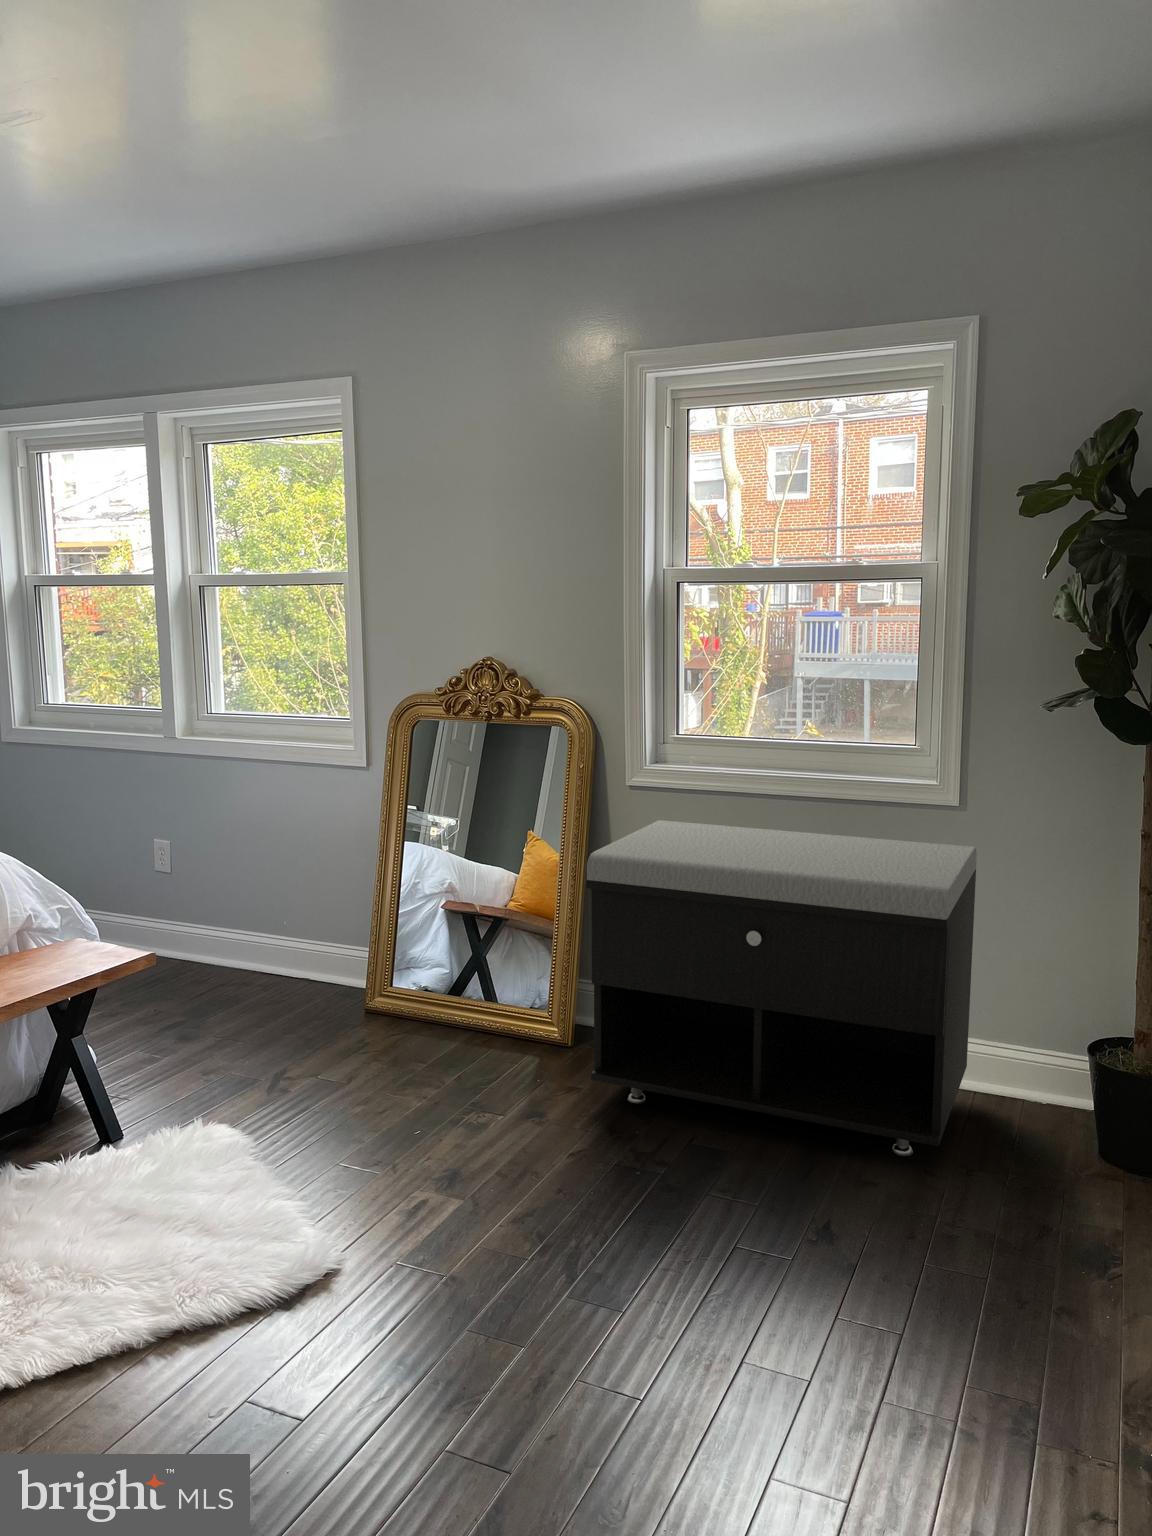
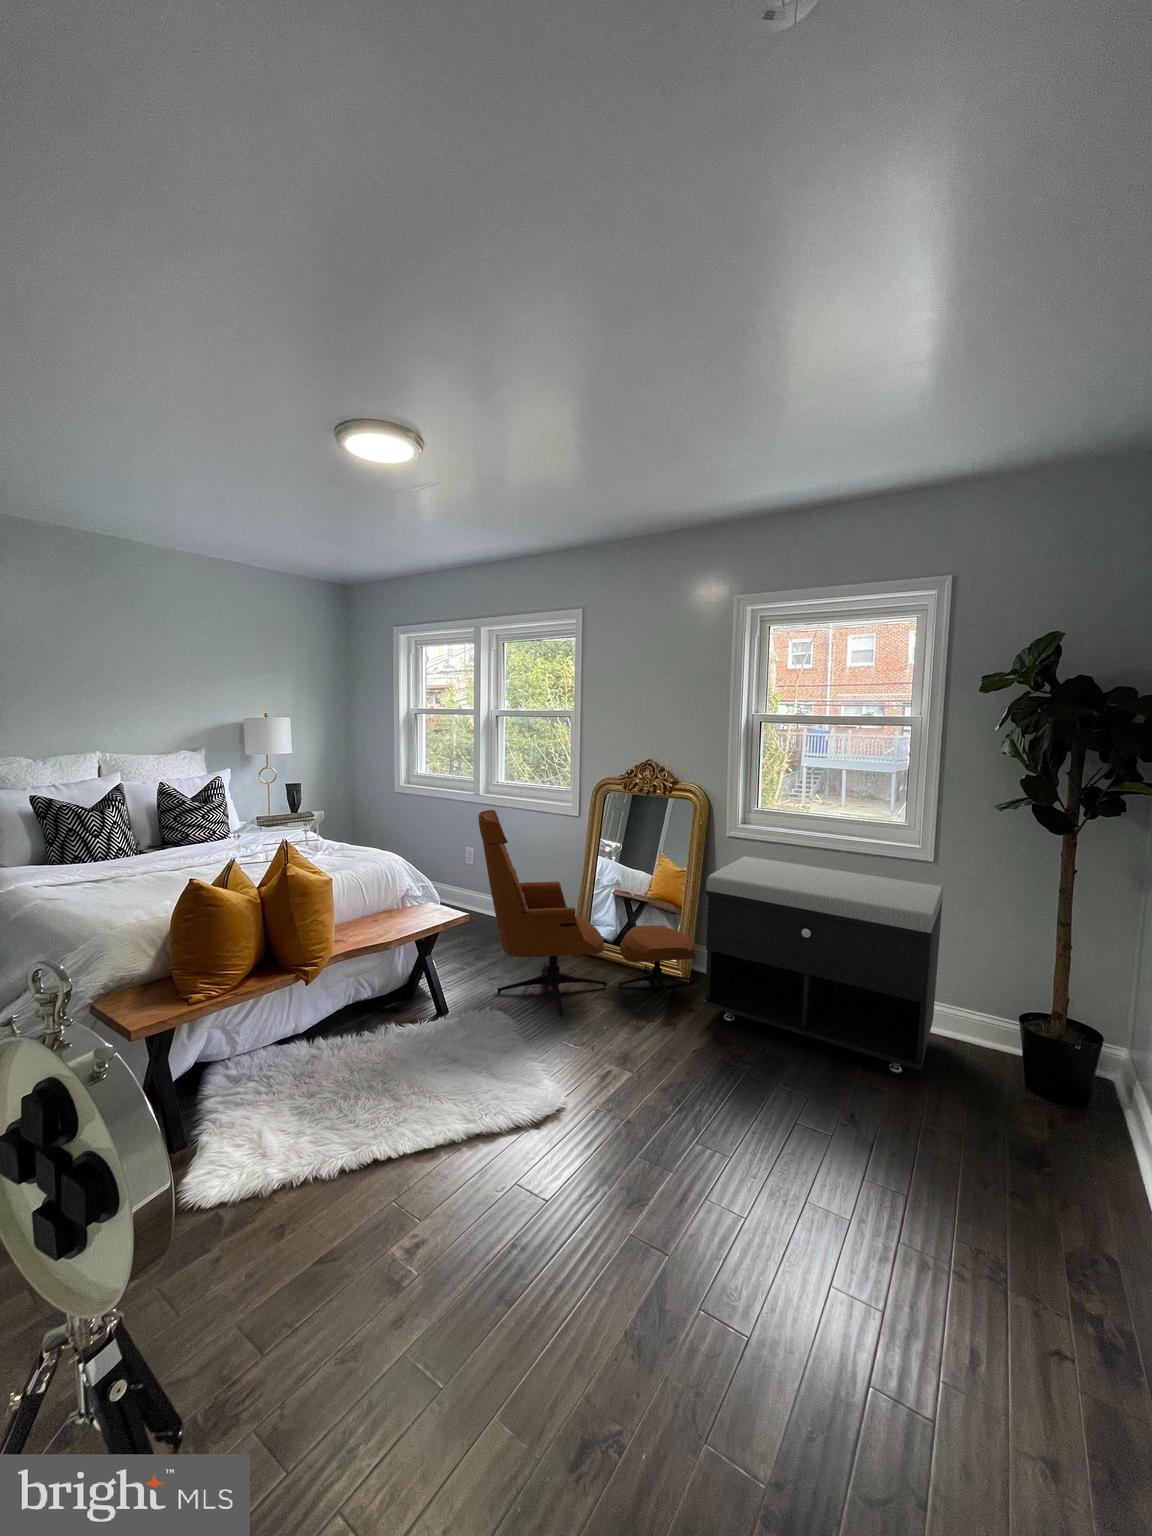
lounge chair: none [163,760,581,1122] -> present [478,810,696,1016]

